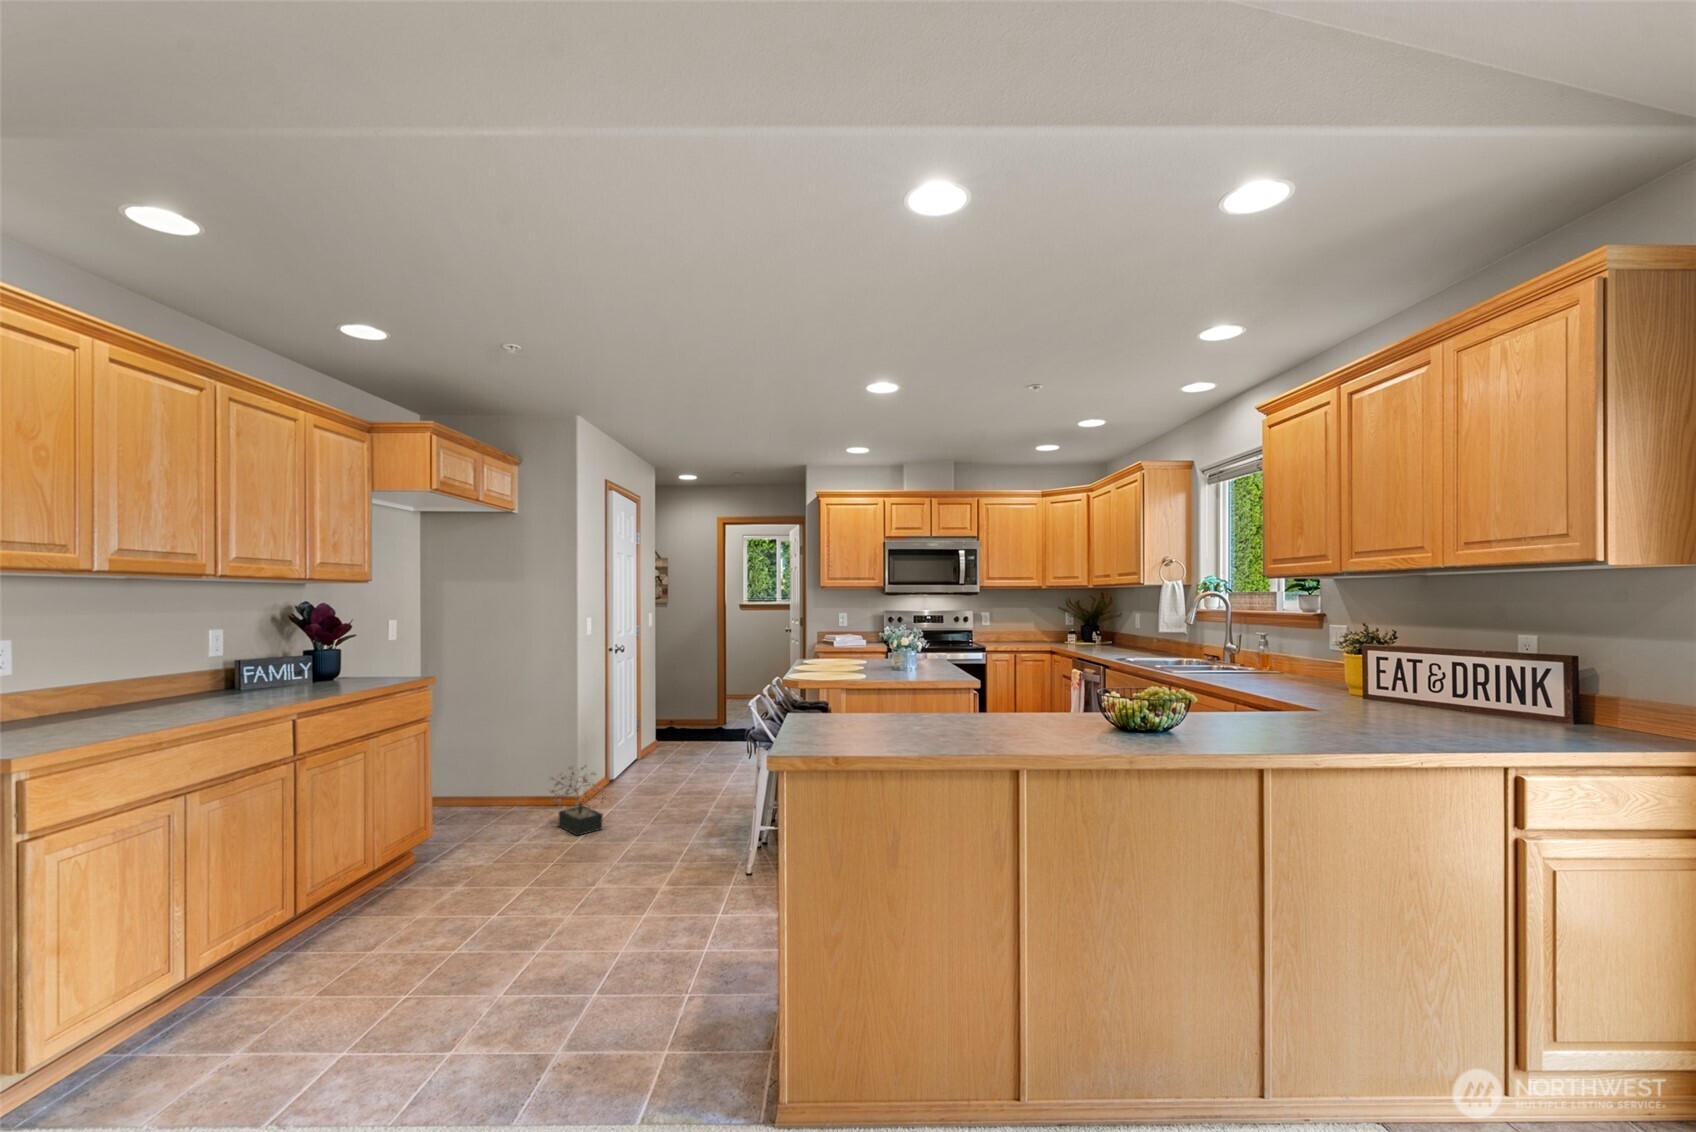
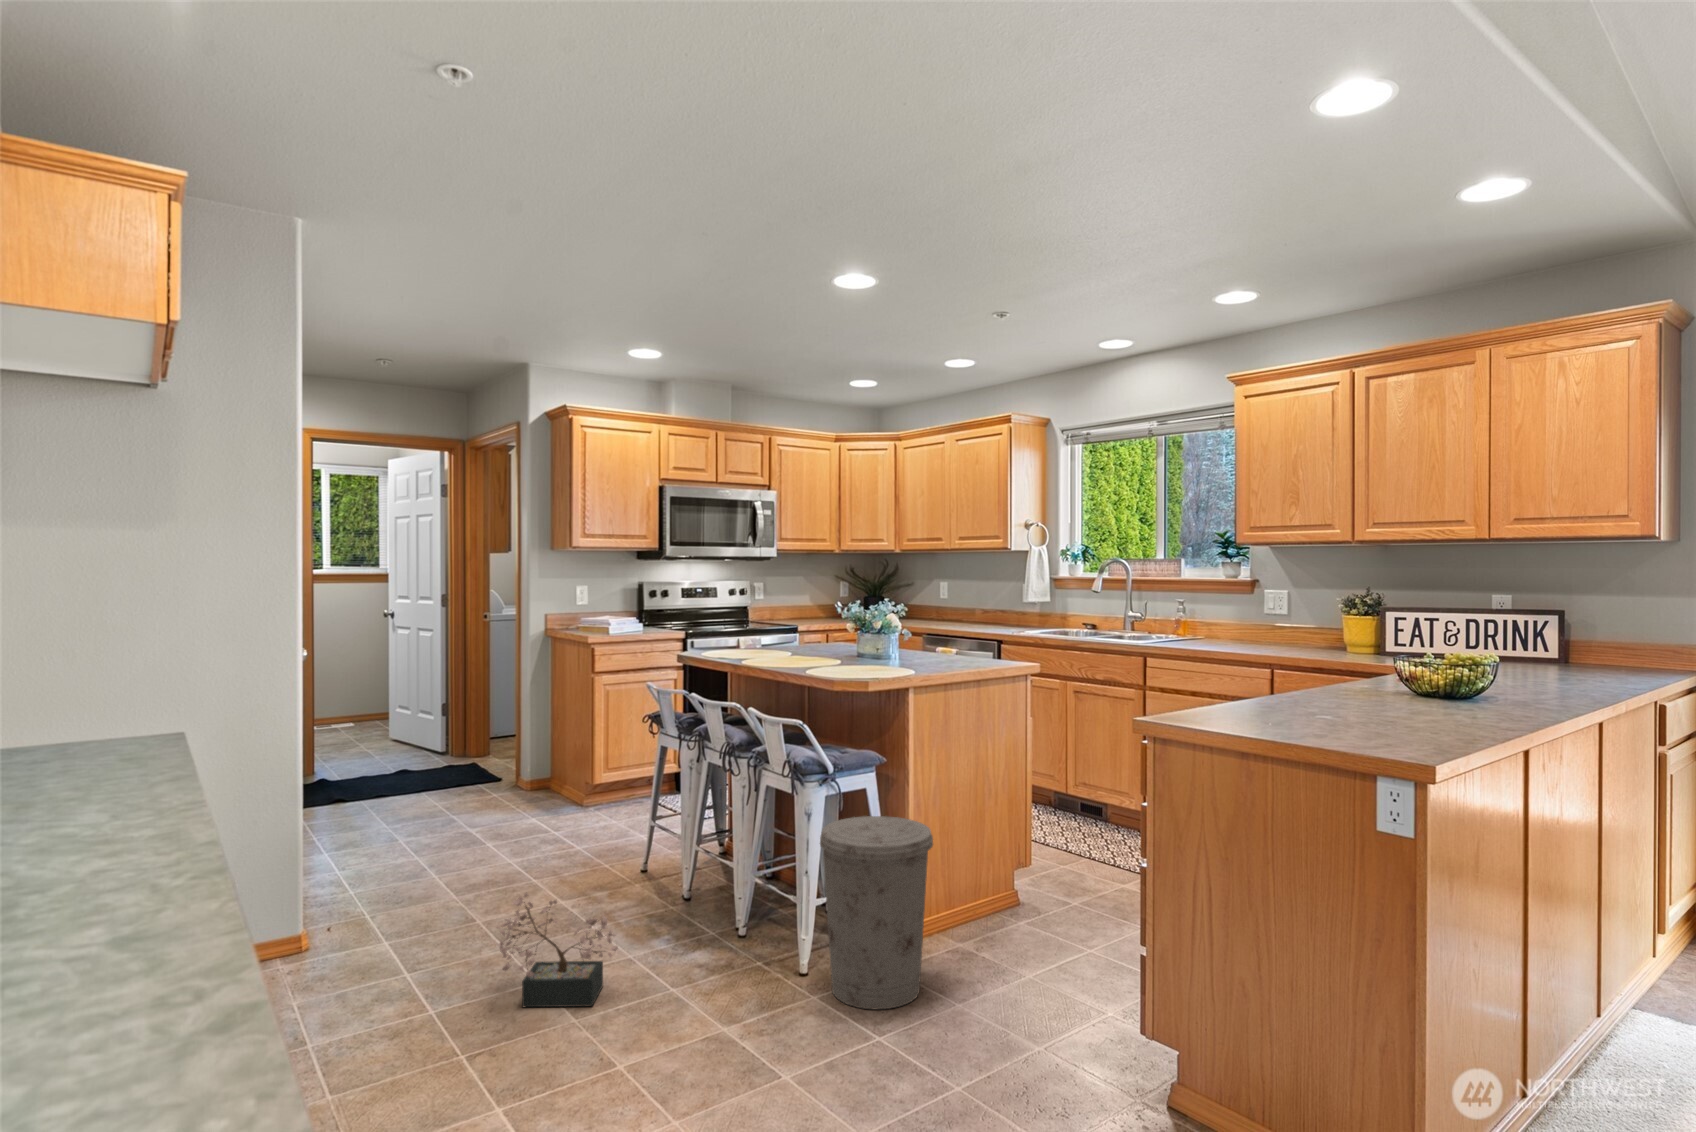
trash can: none [654,756,736,893] -> present [820,816,933,1009]

